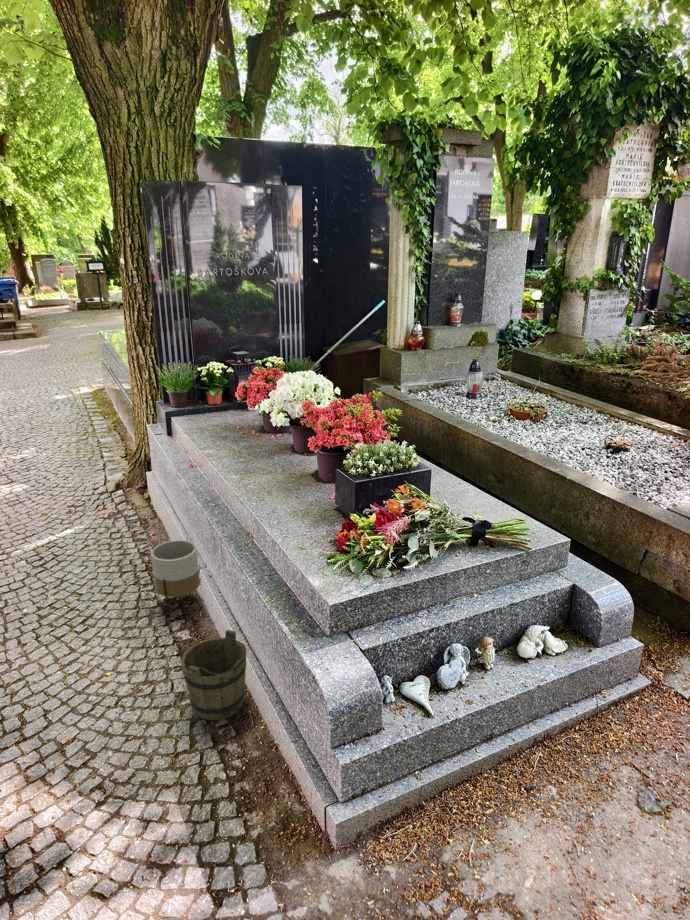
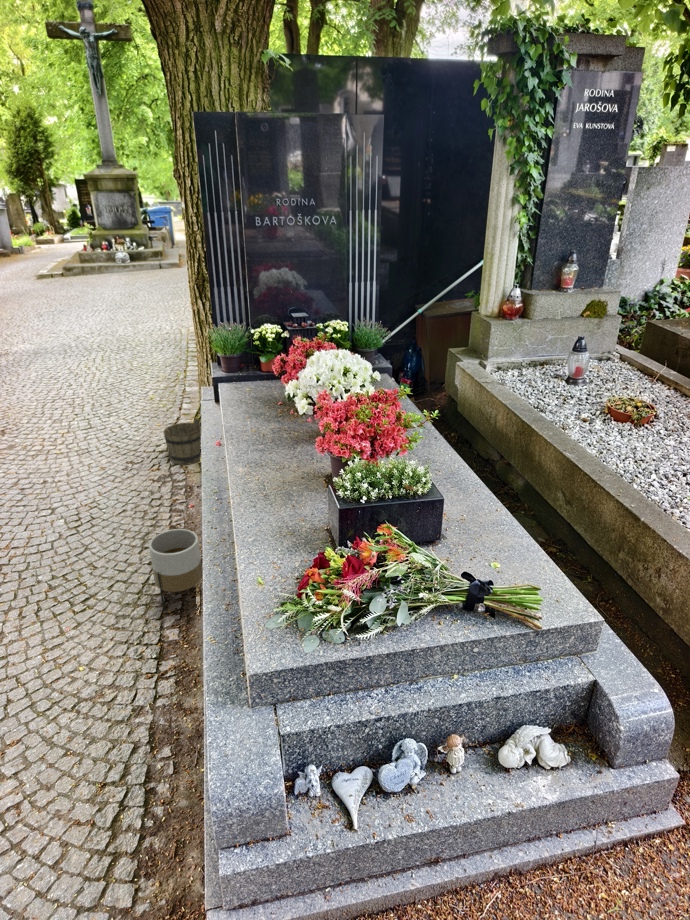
bucket: present [181,630,247,720] -> present [164,418,201,465]

